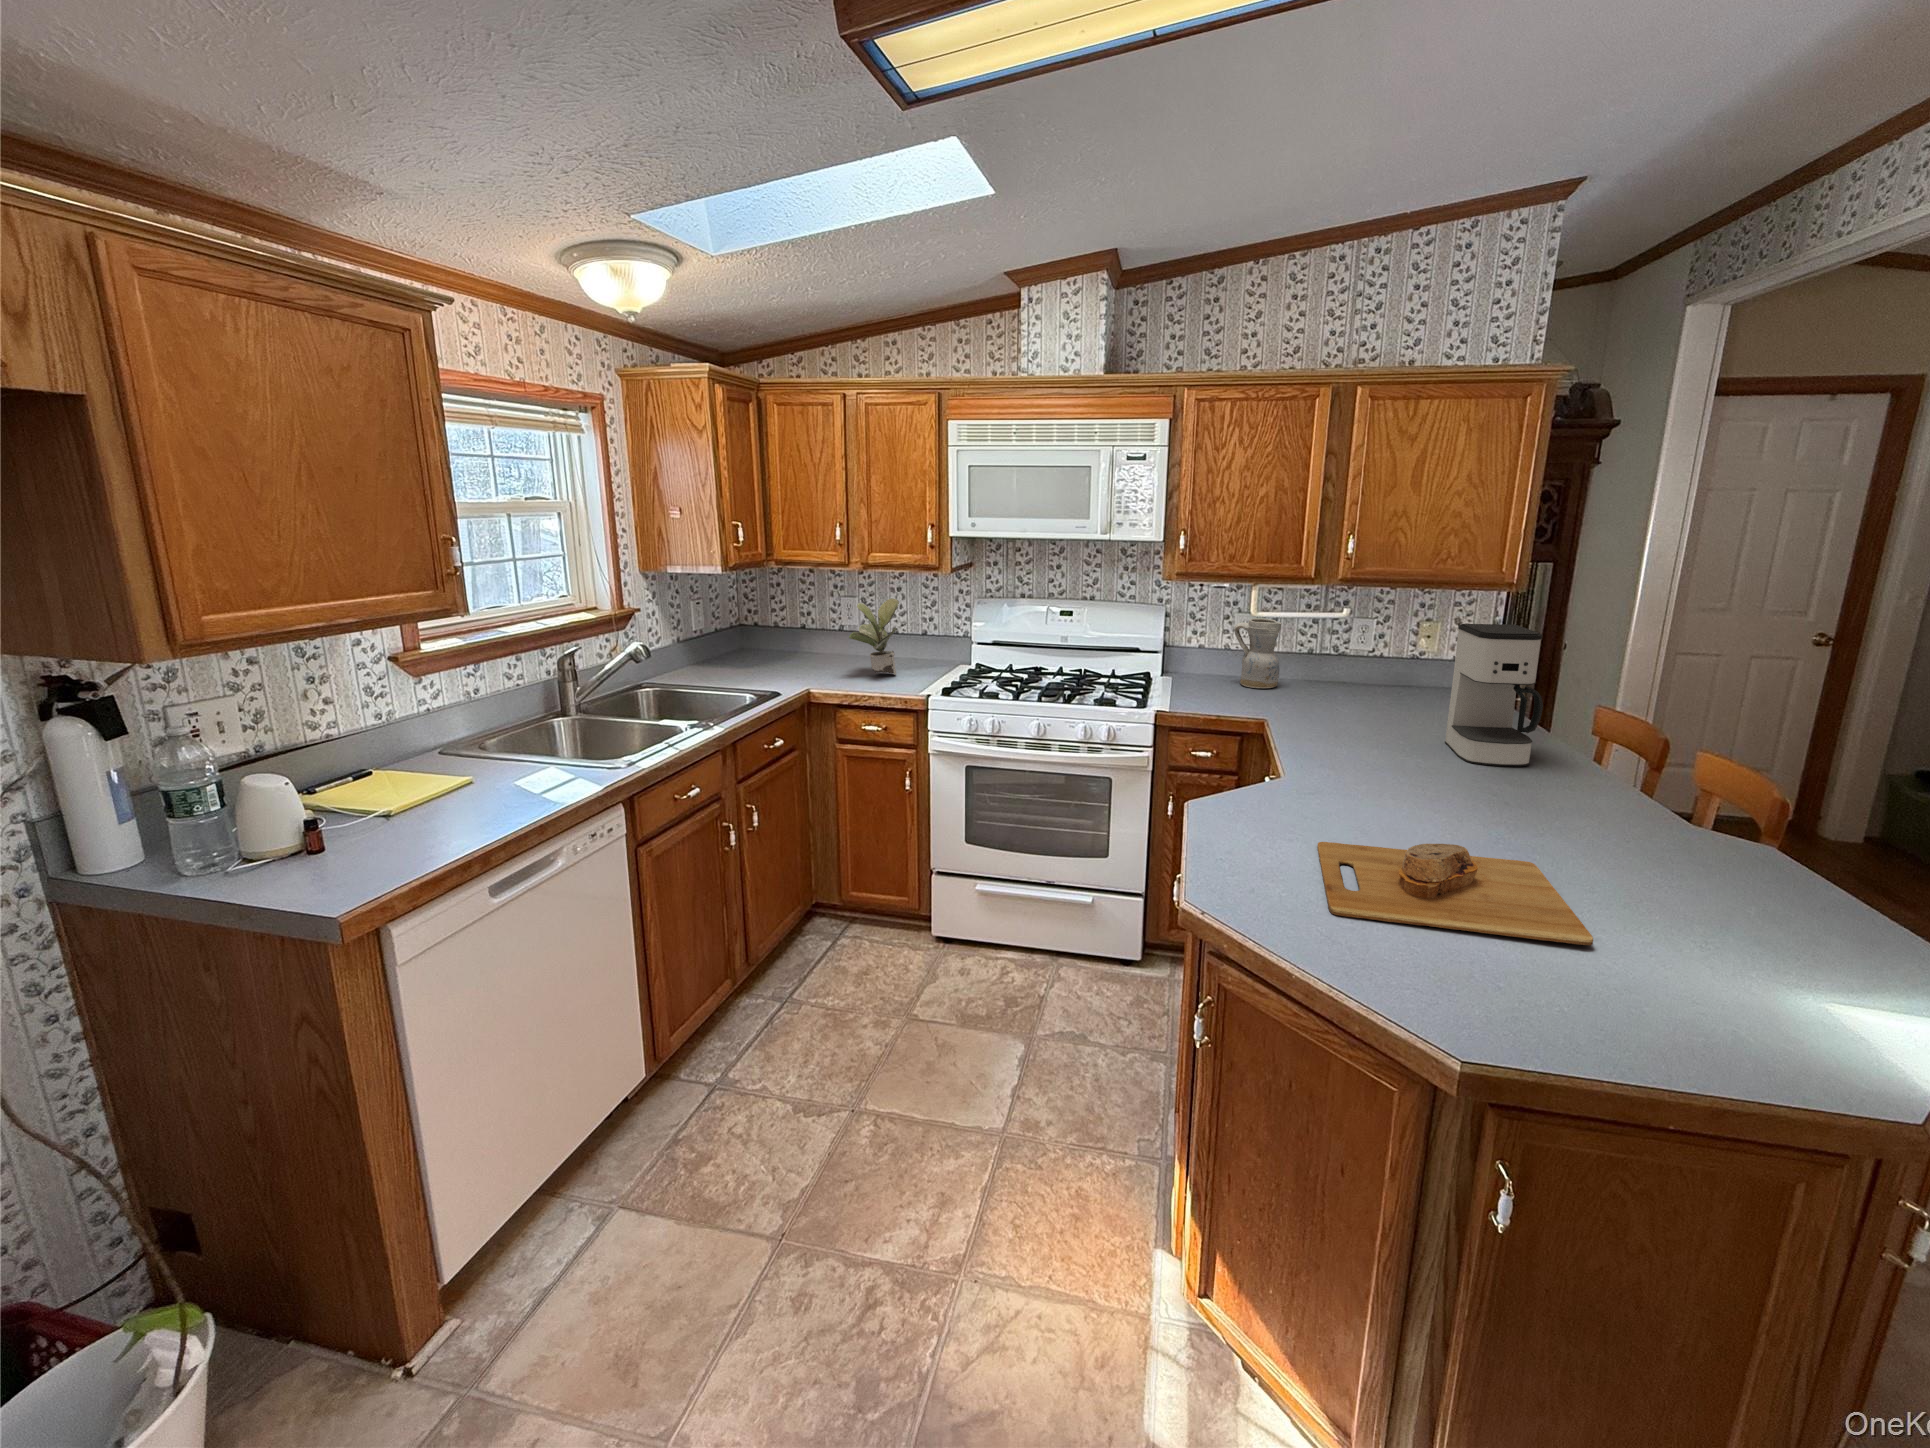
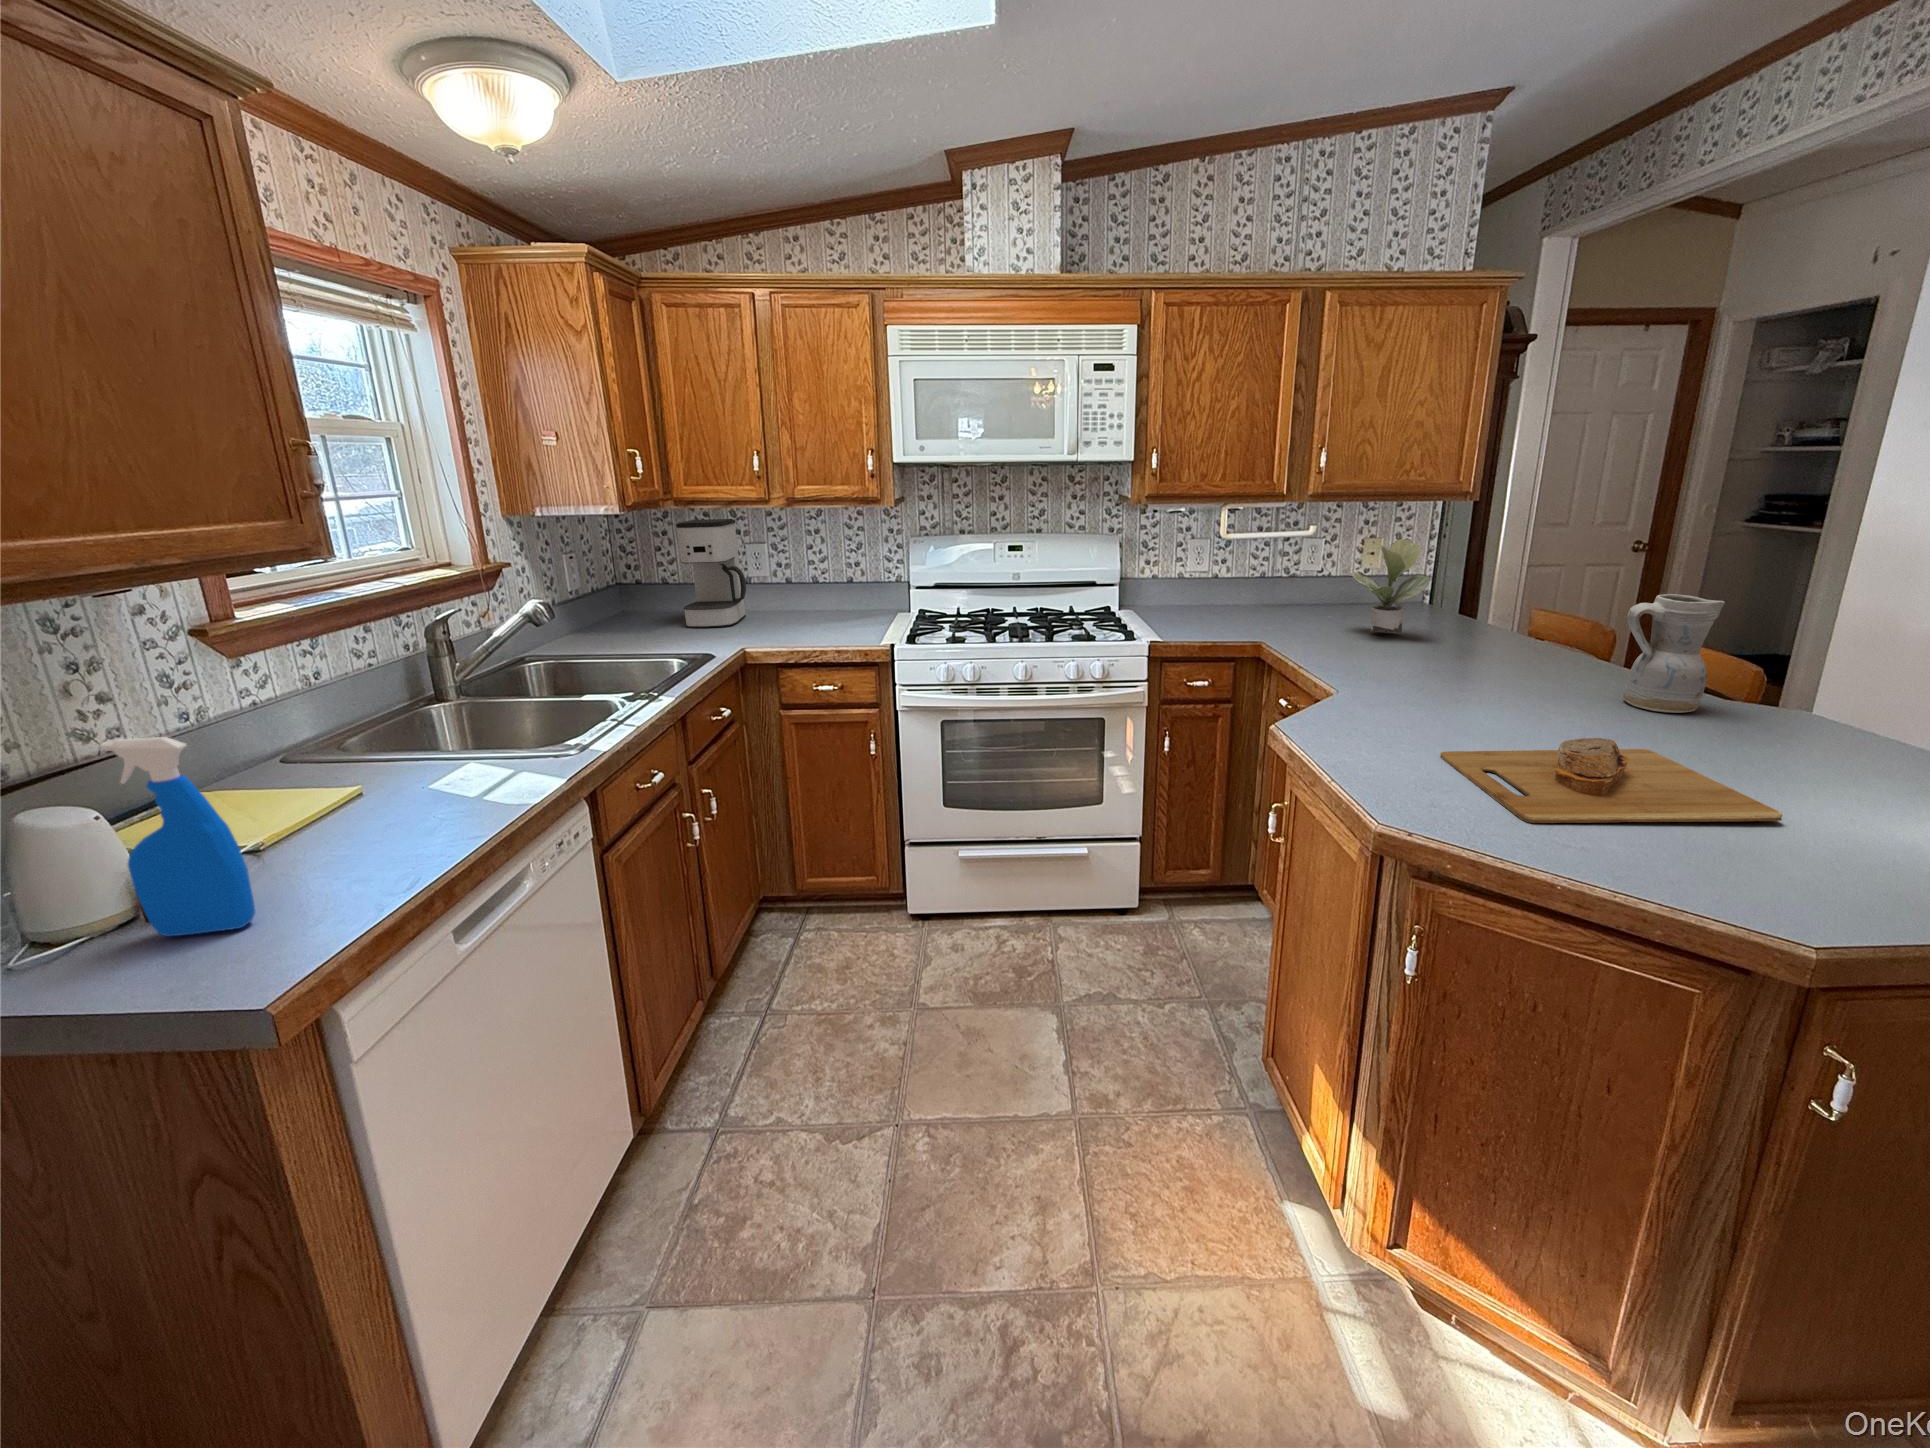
potted plant: present [849,598,899,675] -> present [1350,539,1430,633]
ceramic pitcher: present [1234,618,1282,688] -> present [1623,594,1725,713]
coffee maker: present [1445,624,1543,767] -> present [676,519,746,628]
spray bottle: none [289,734,365,864] -> present [100,737,255,936]

